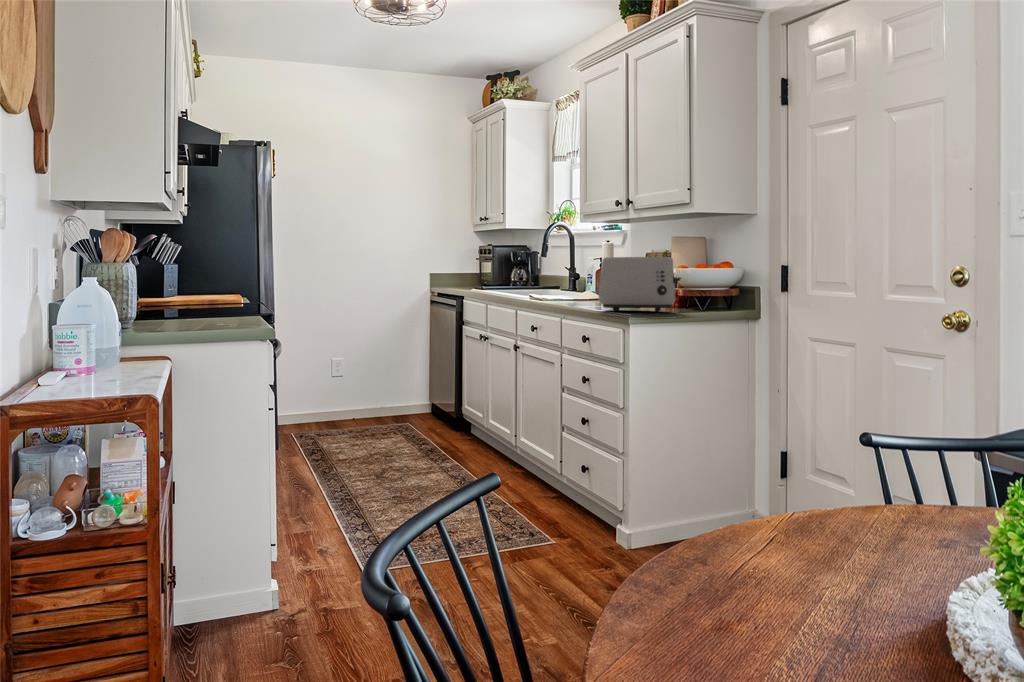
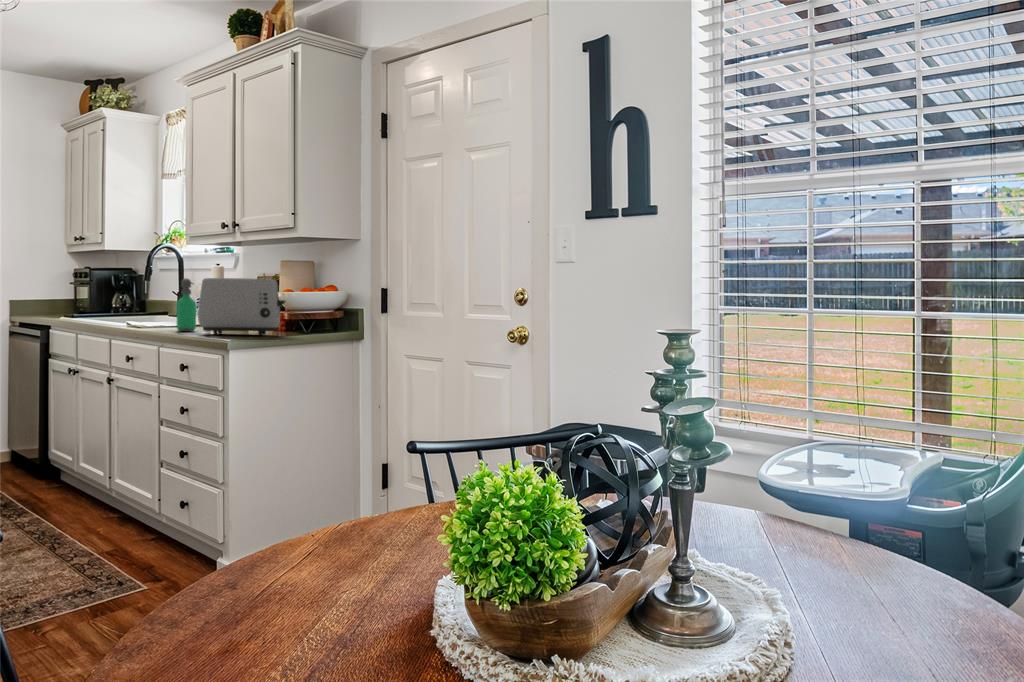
soap dispenser: none [577,257,594,306] -> present [177,278,196,331]

